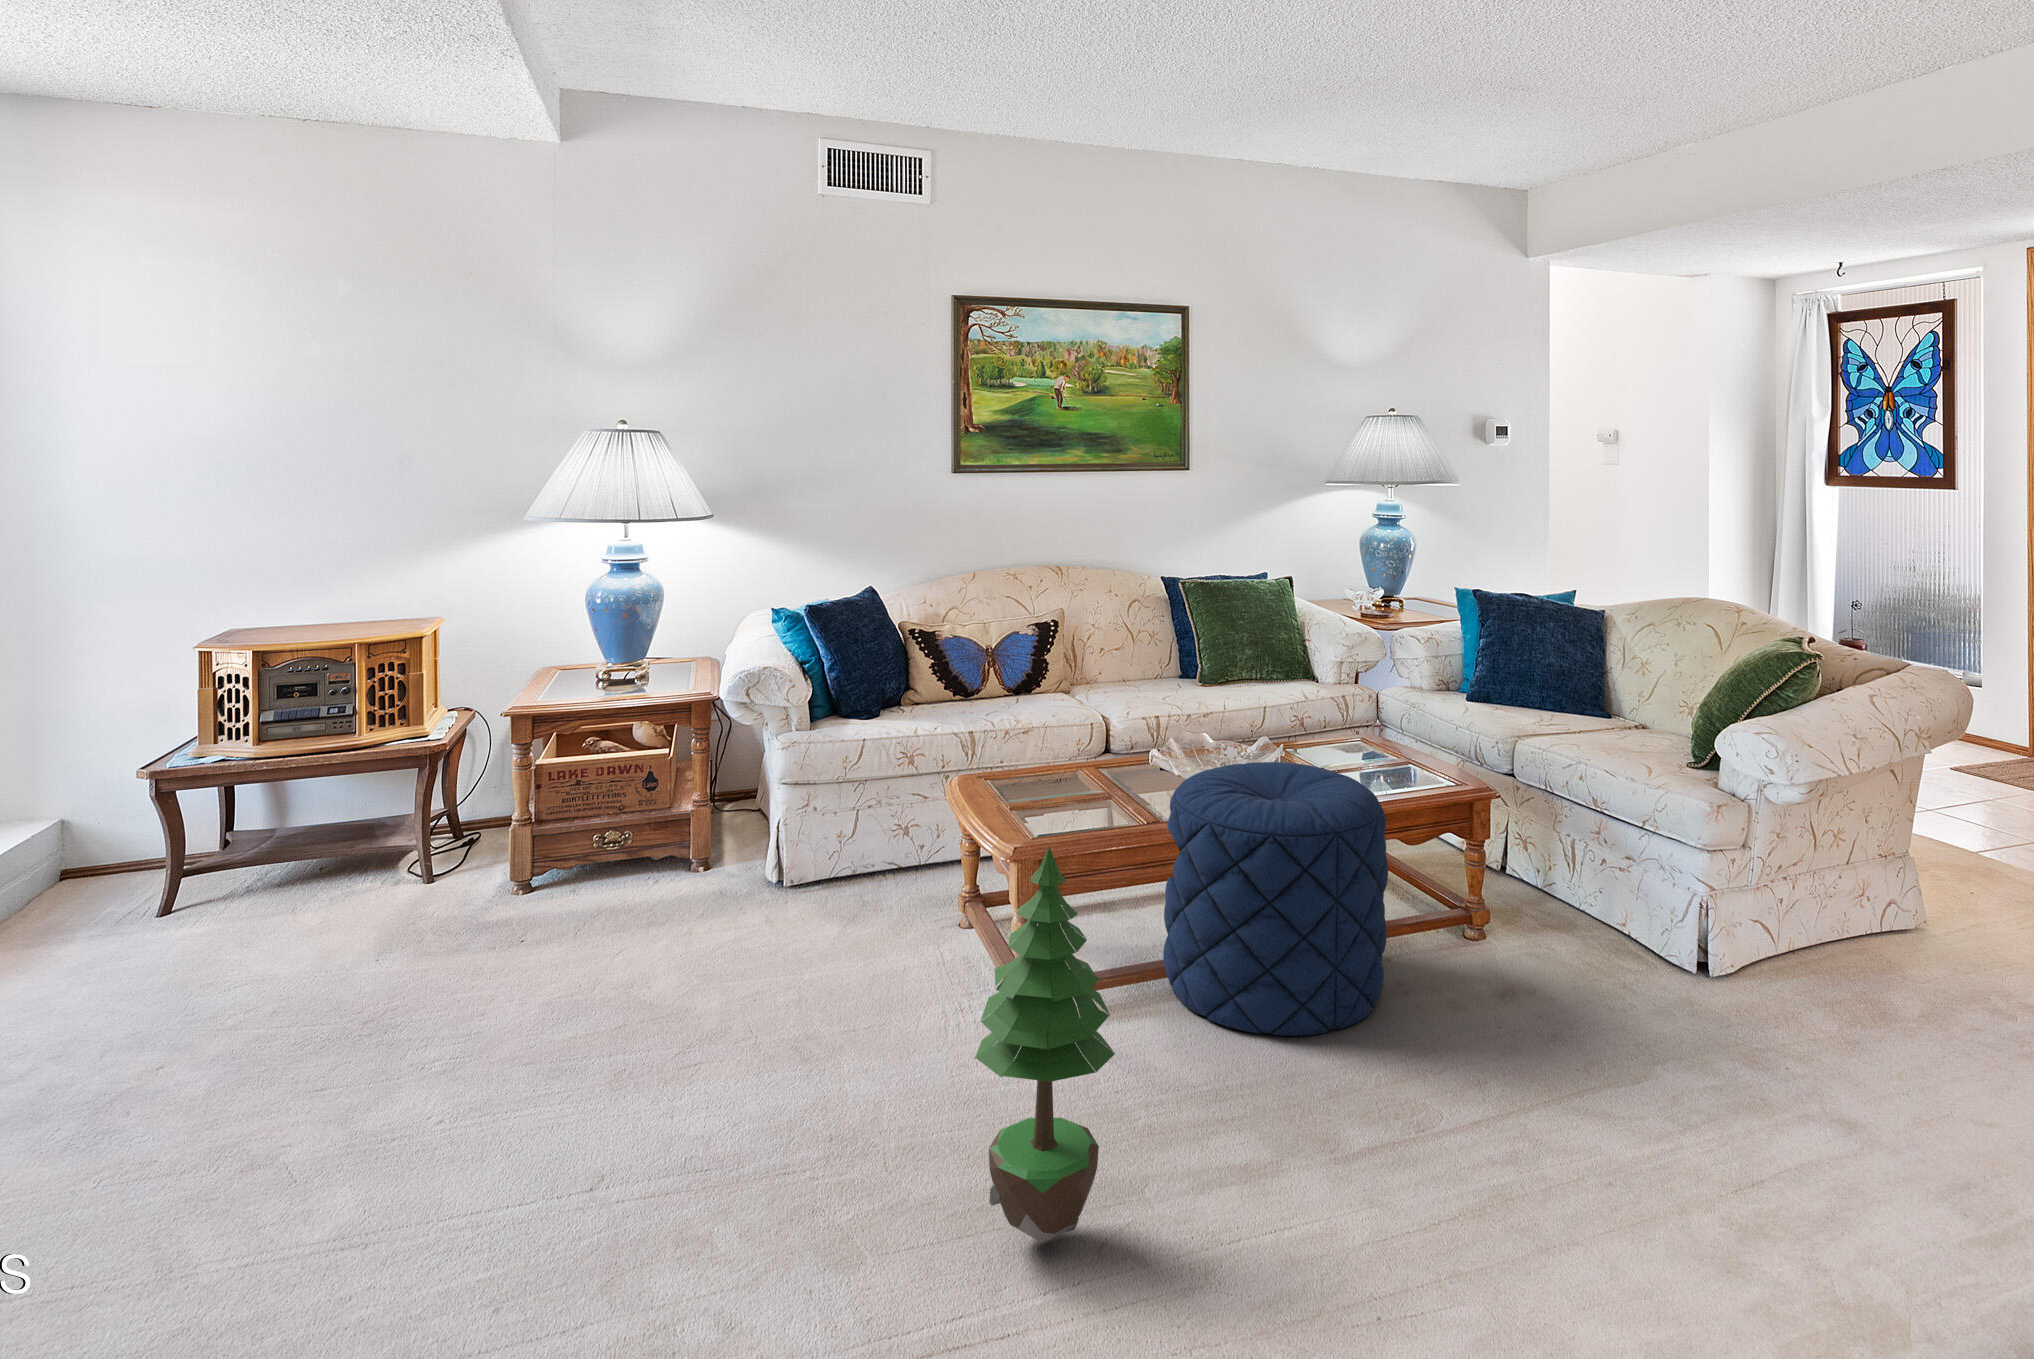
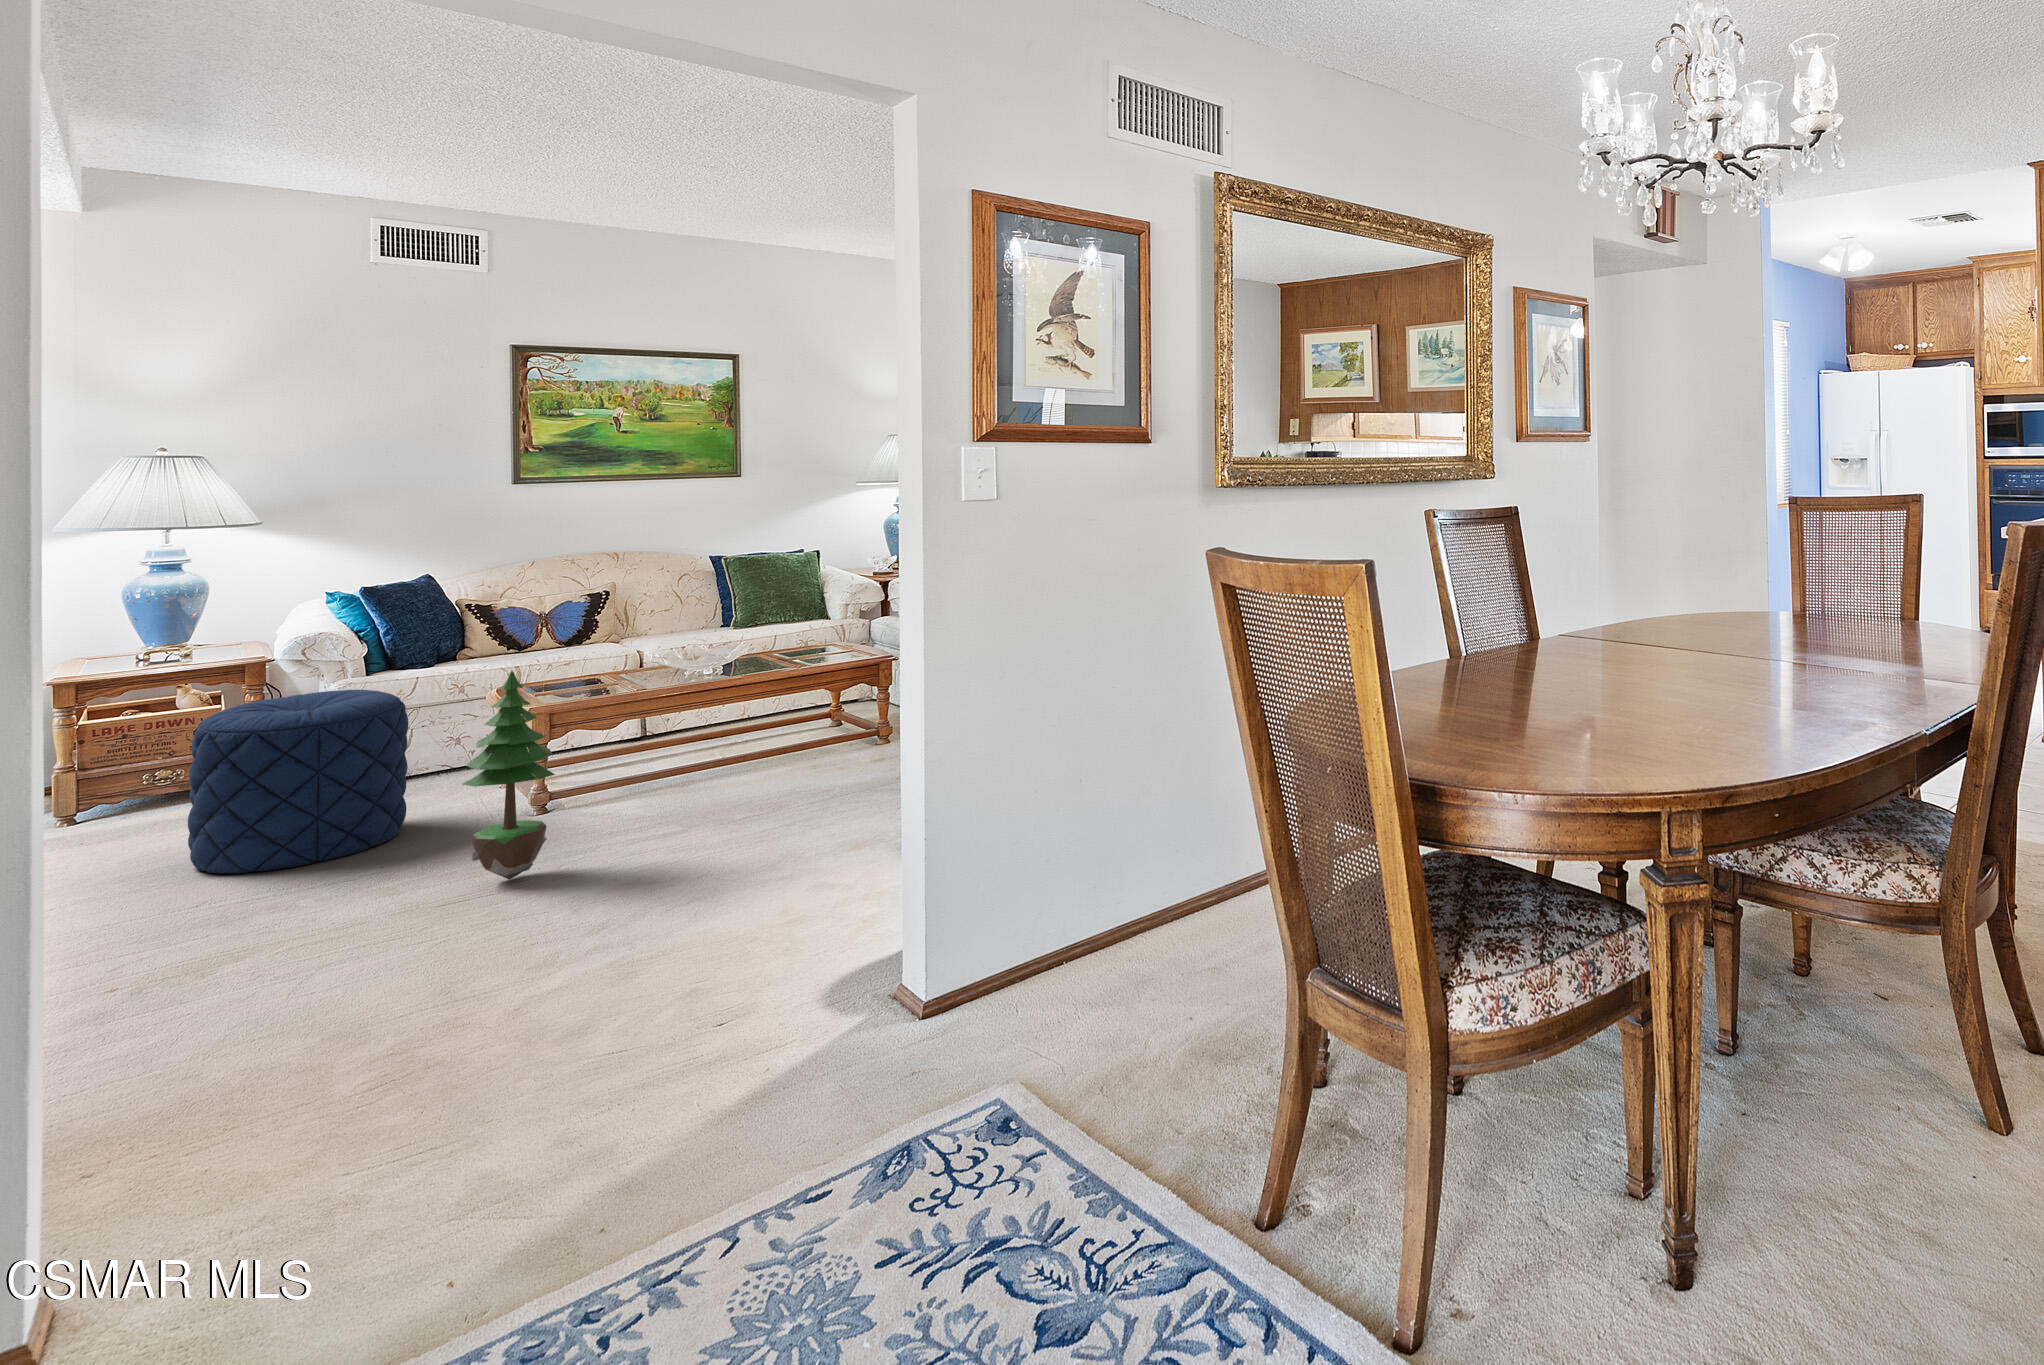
pouf: present [1163,762,1388,1036] -> present [188,690,408,873]

